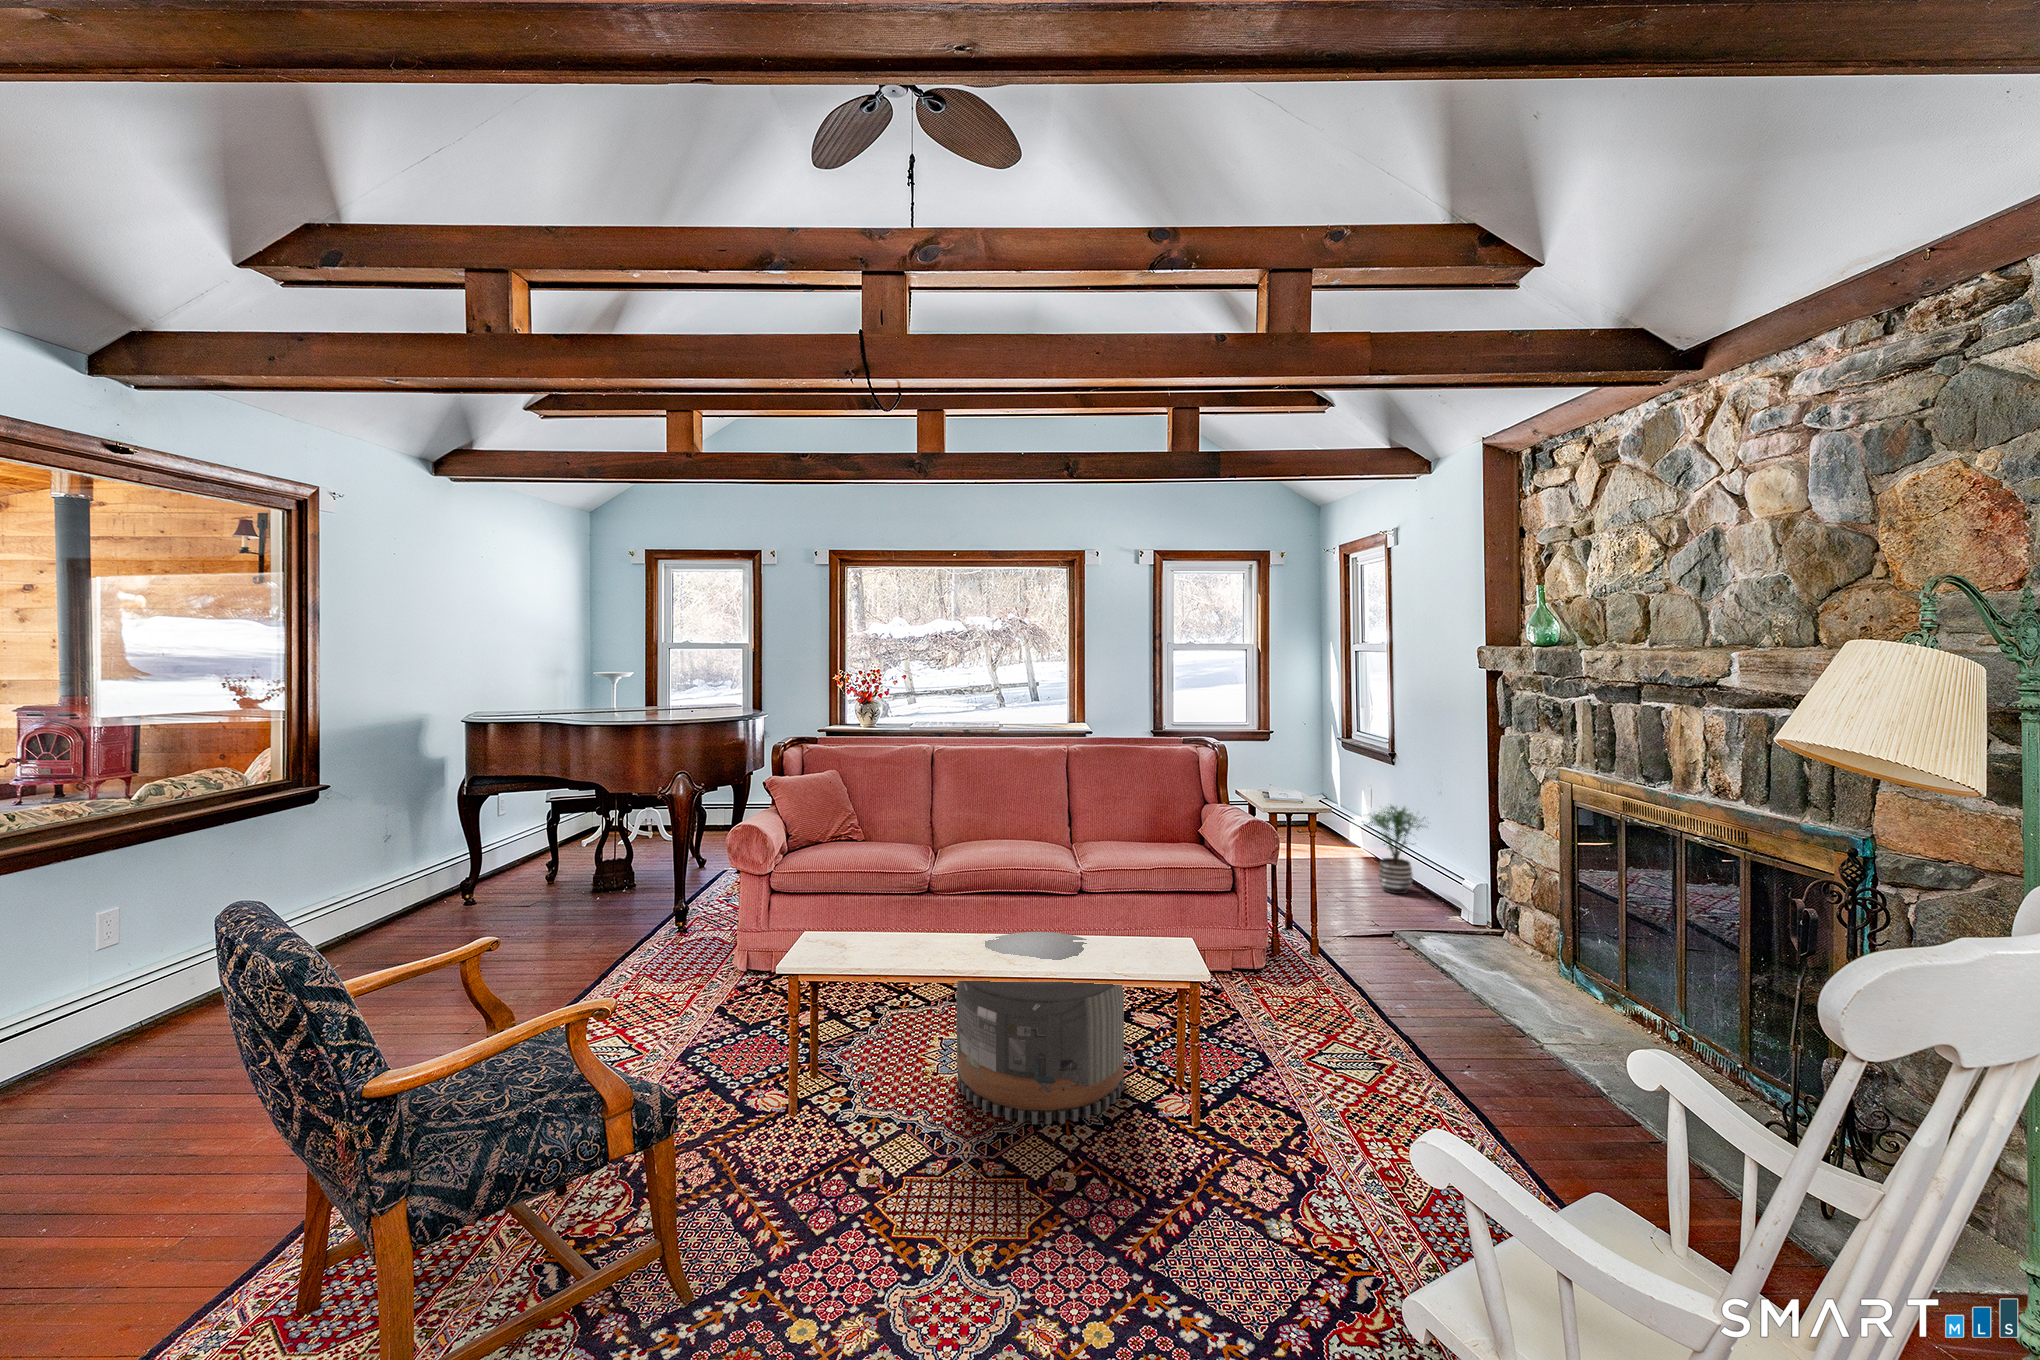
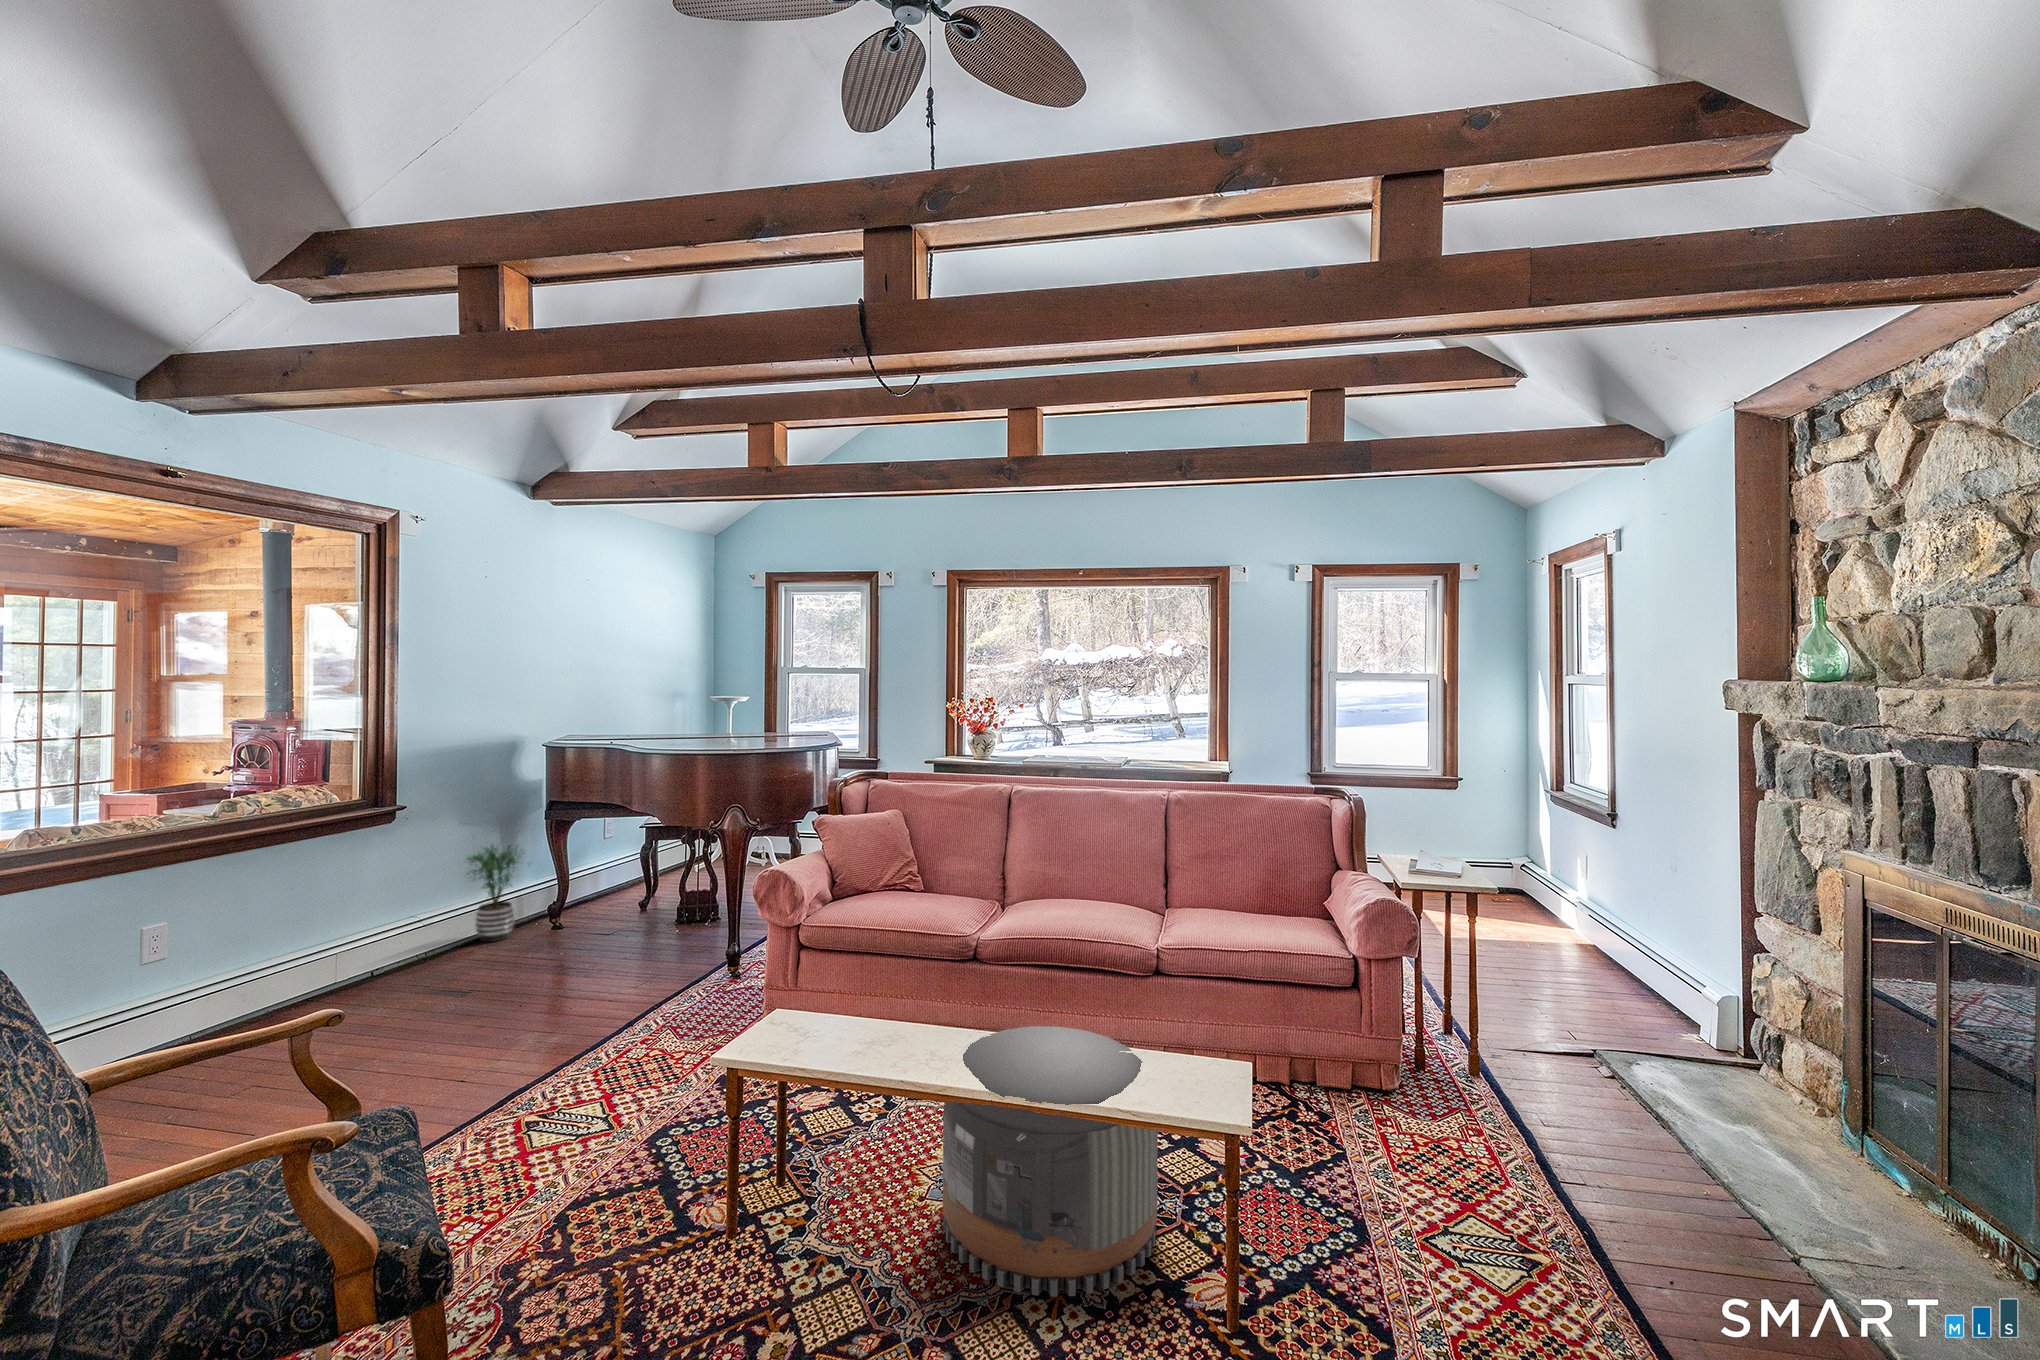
potted plant: present [1366,806,1424,894] -> present [467,845,521,942]

